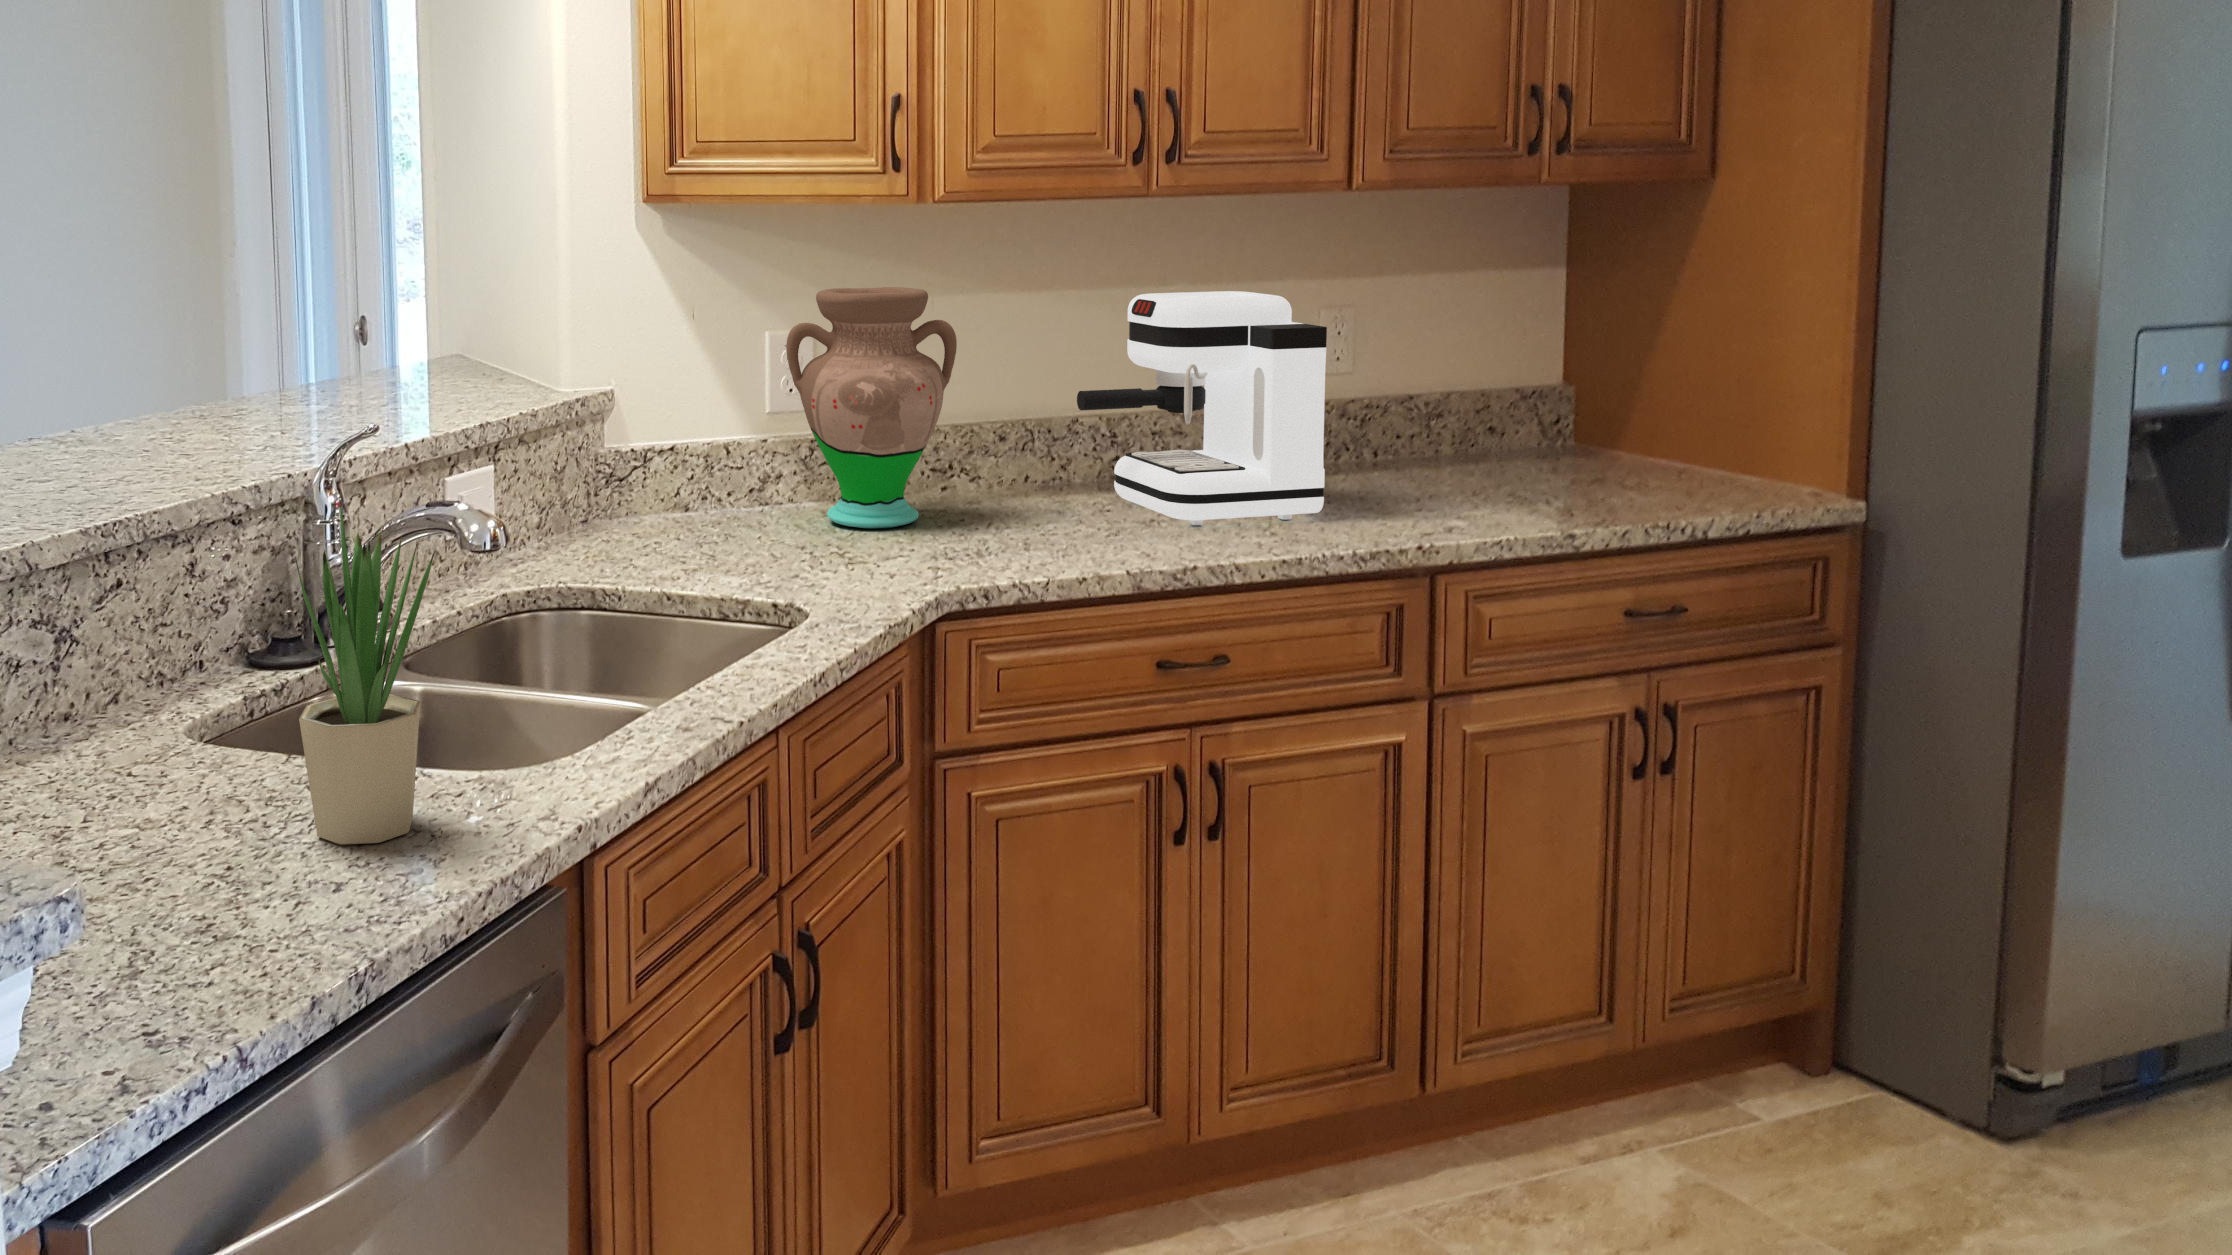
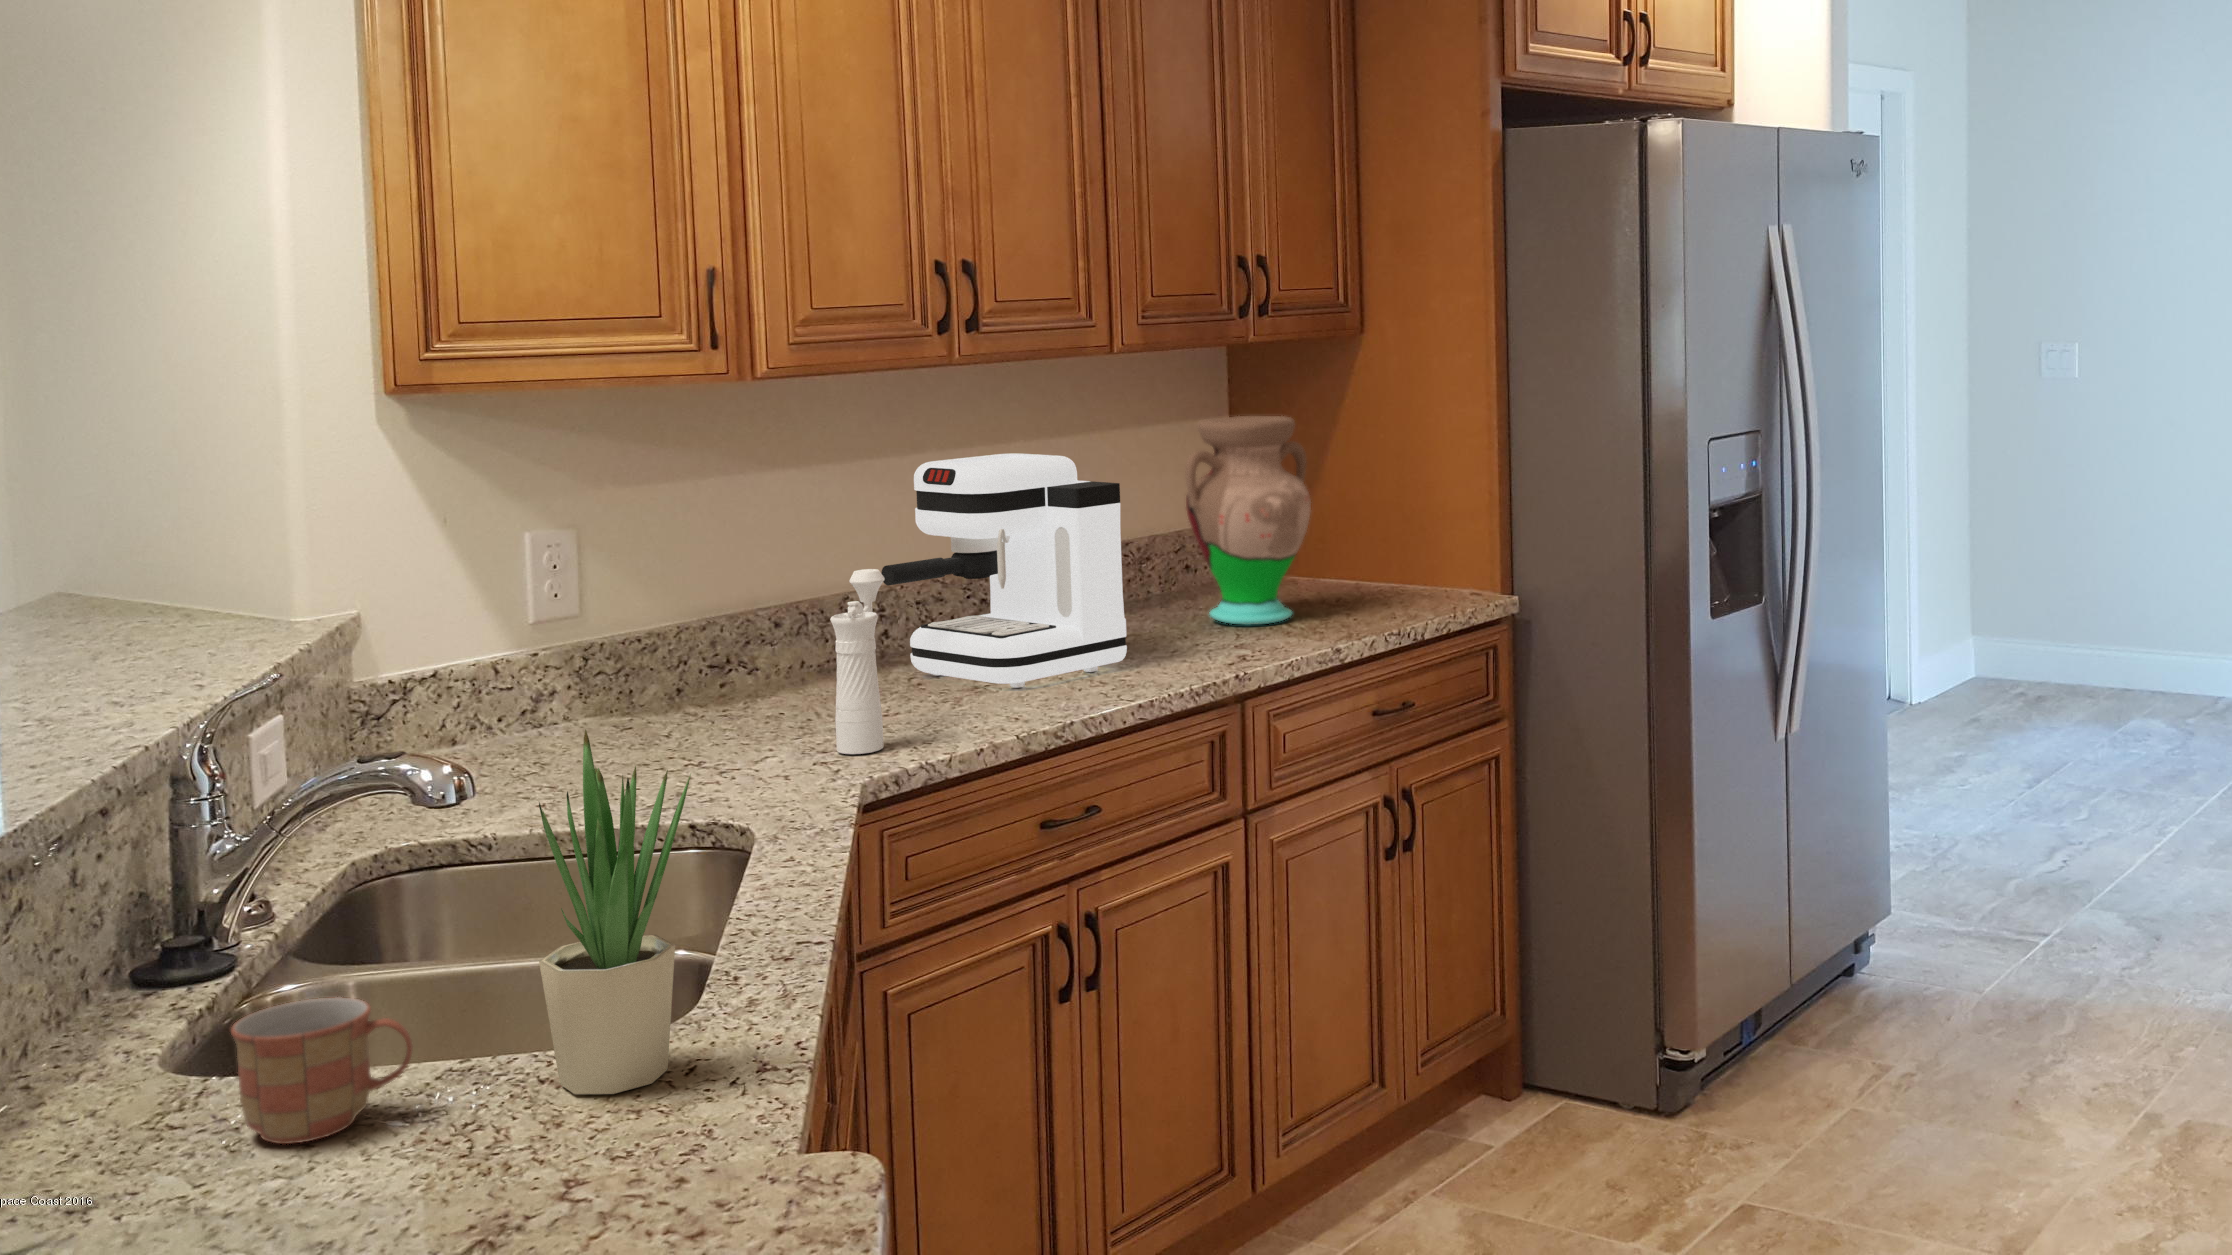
vase: present [786,287,957,528] -> present [1185,416,1311,625]
pepper mill: none [959,390,1033,567] -> present [830,569,885,754]
mug: none [72,700,213,824] -> present [231,997,413,1144]

